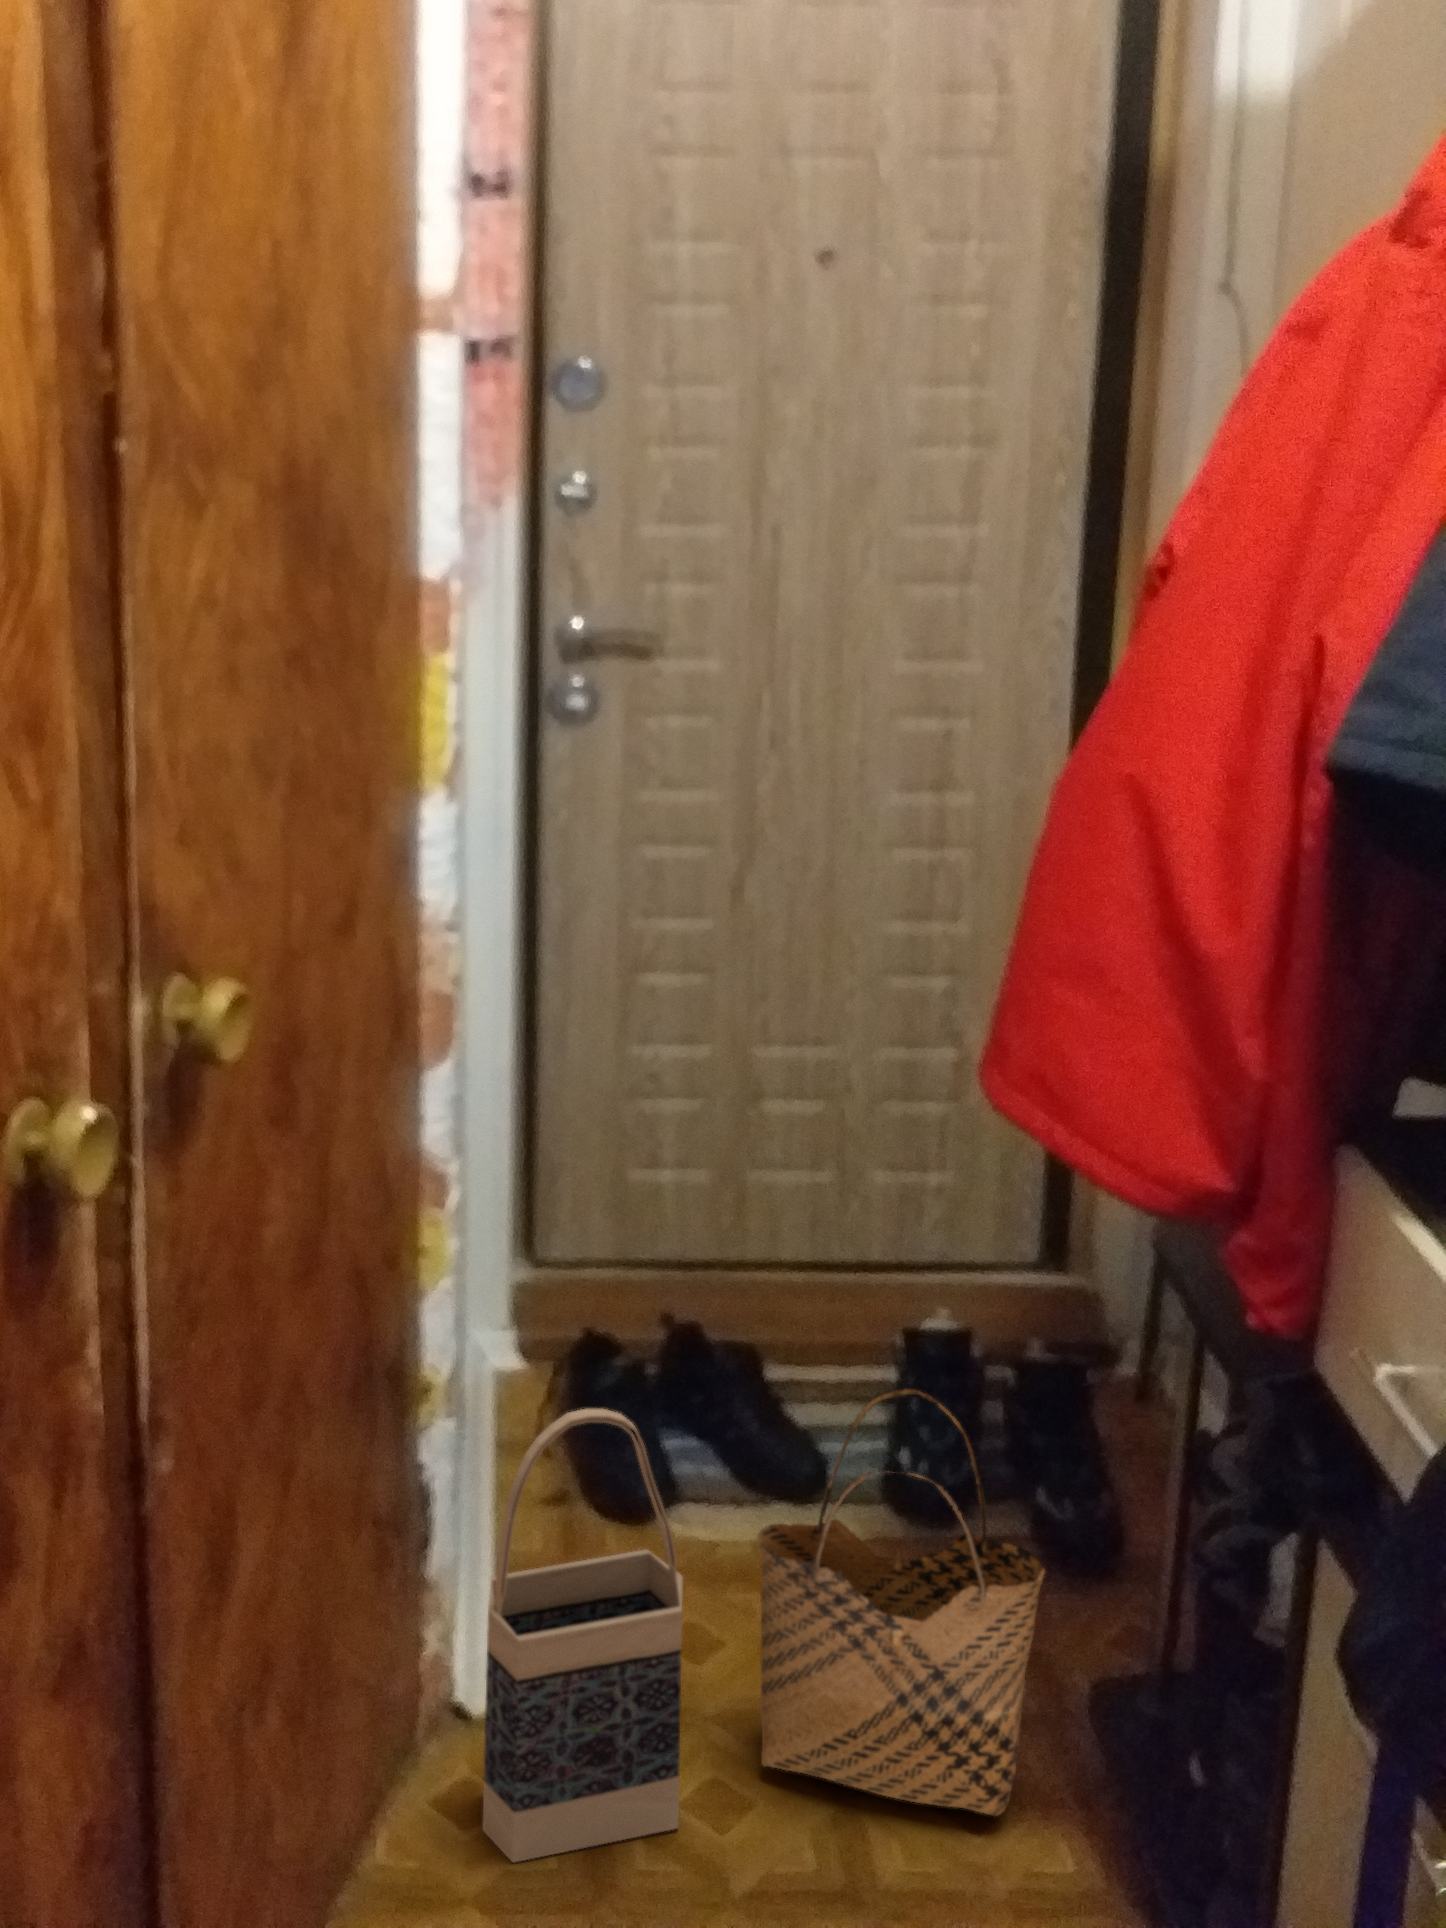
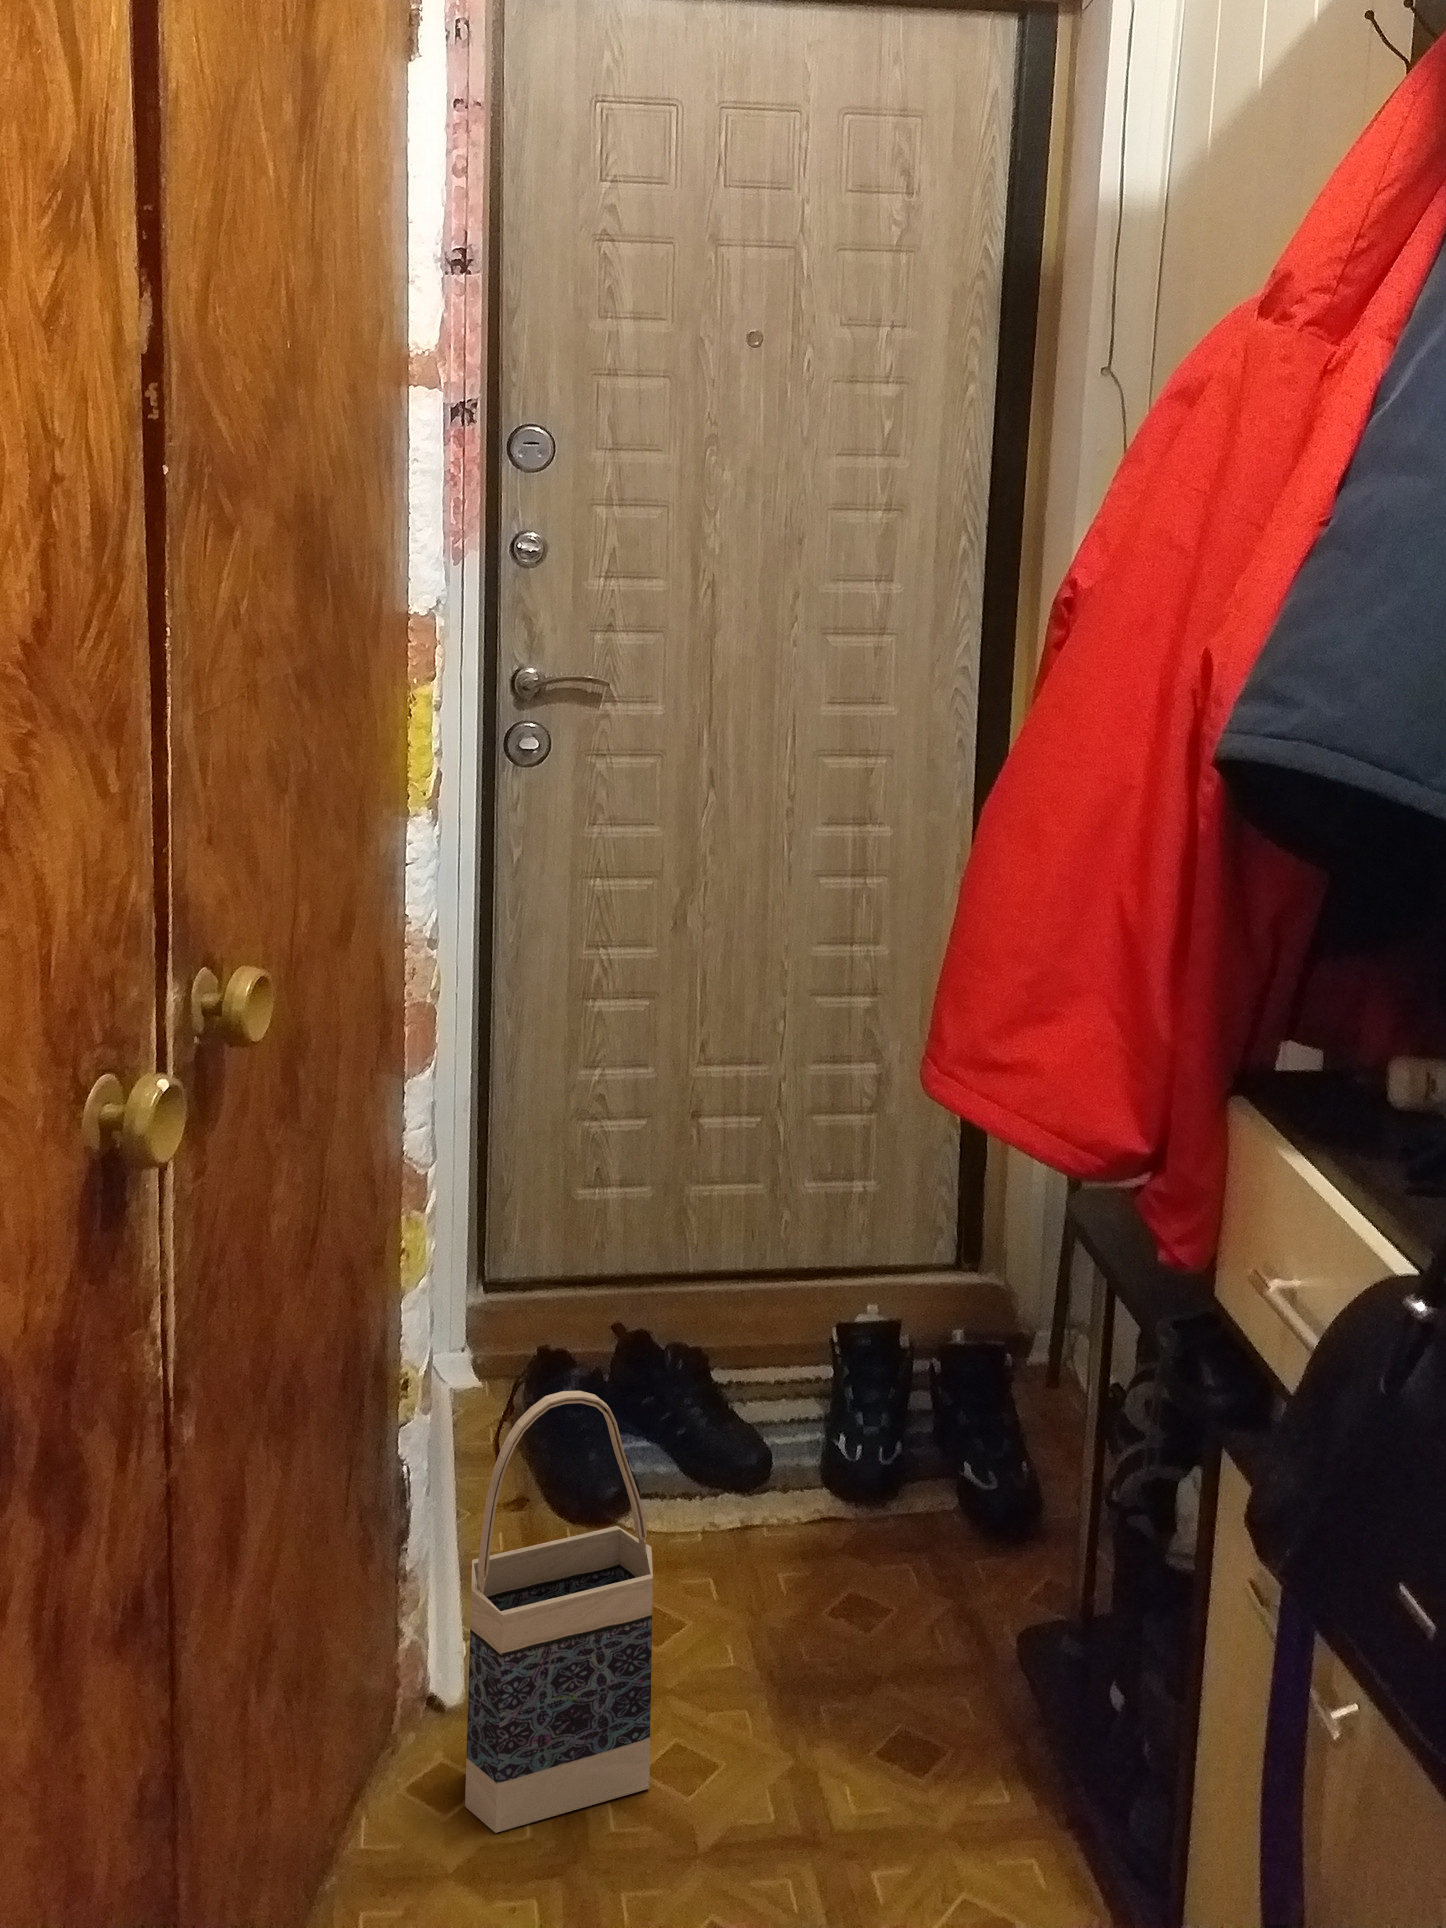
woven basket: present [757,1388,1045,1816] -> none [717,1362,977,1752]

